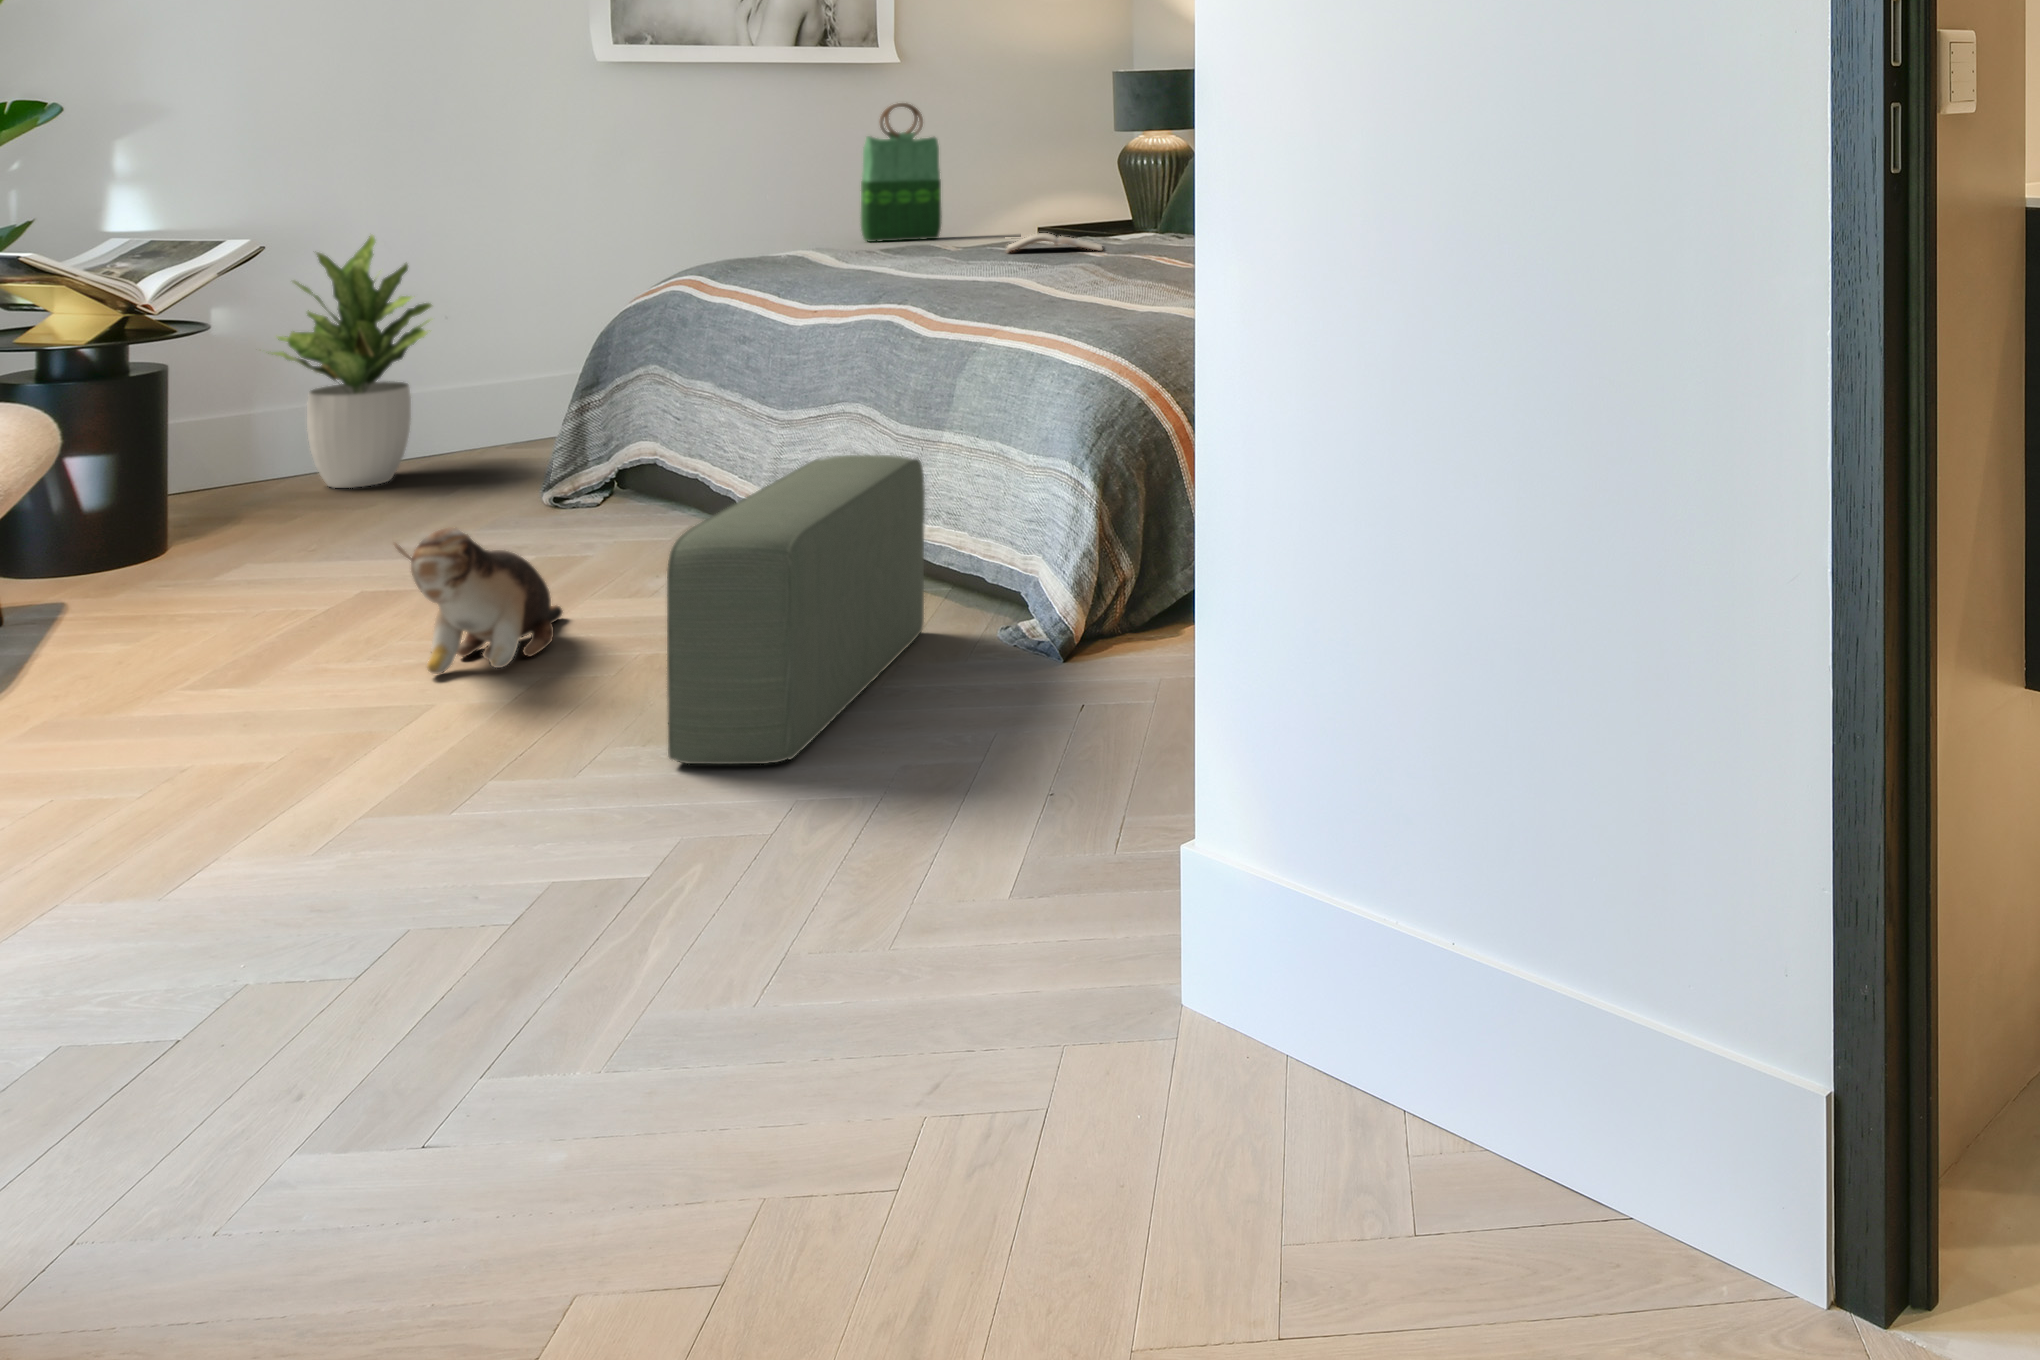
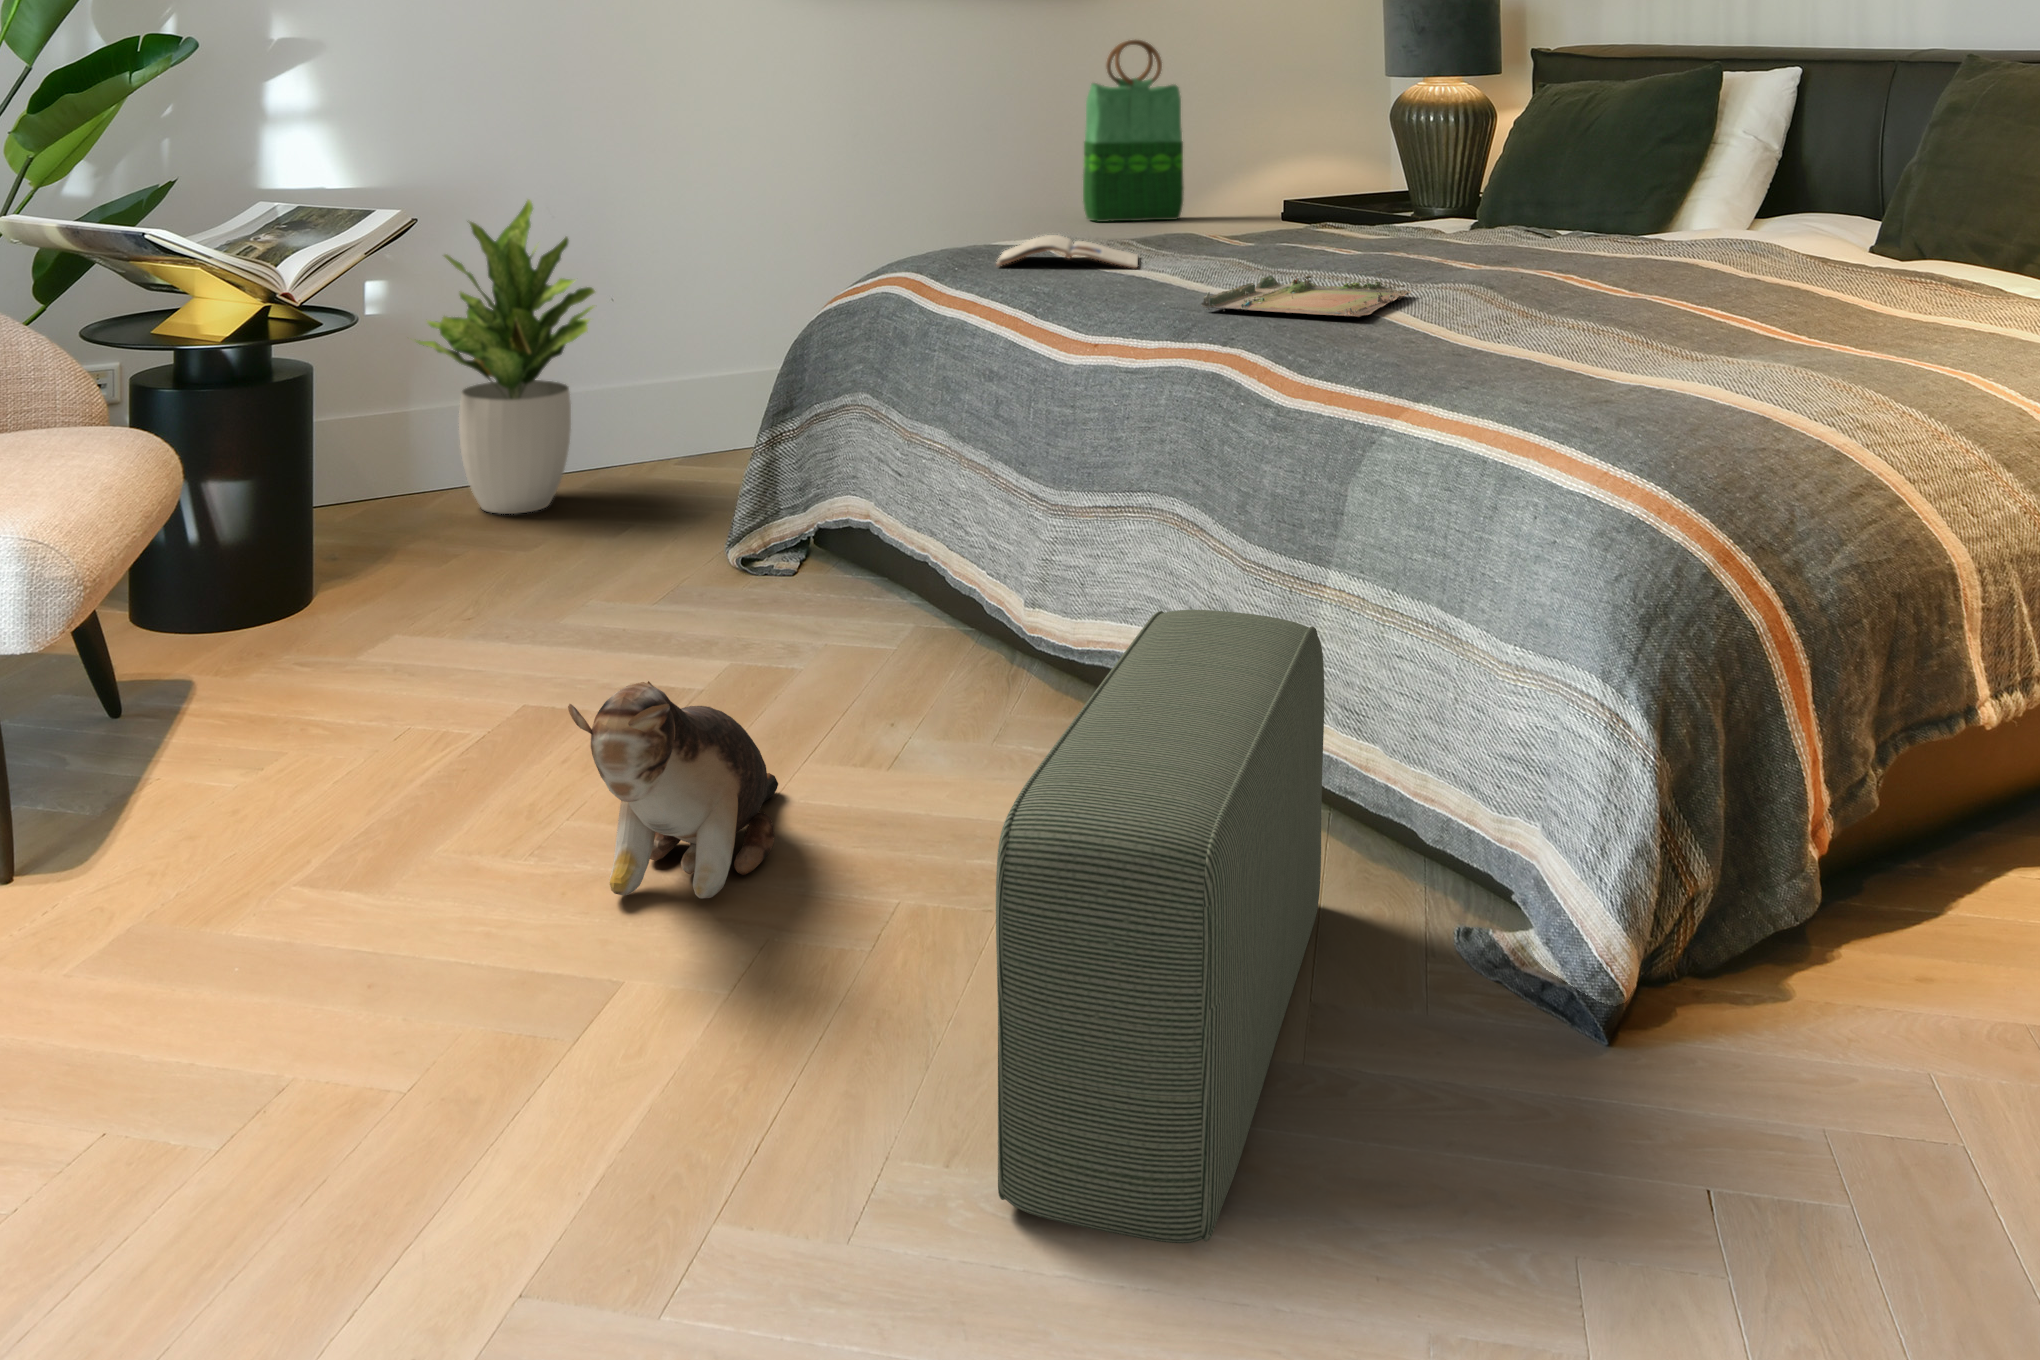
magazine: present [1006,233,1102,252] -> present [997,235,1138,268]
tray: none [896,256,1054,285] -> present [1201,269,1411,317]

